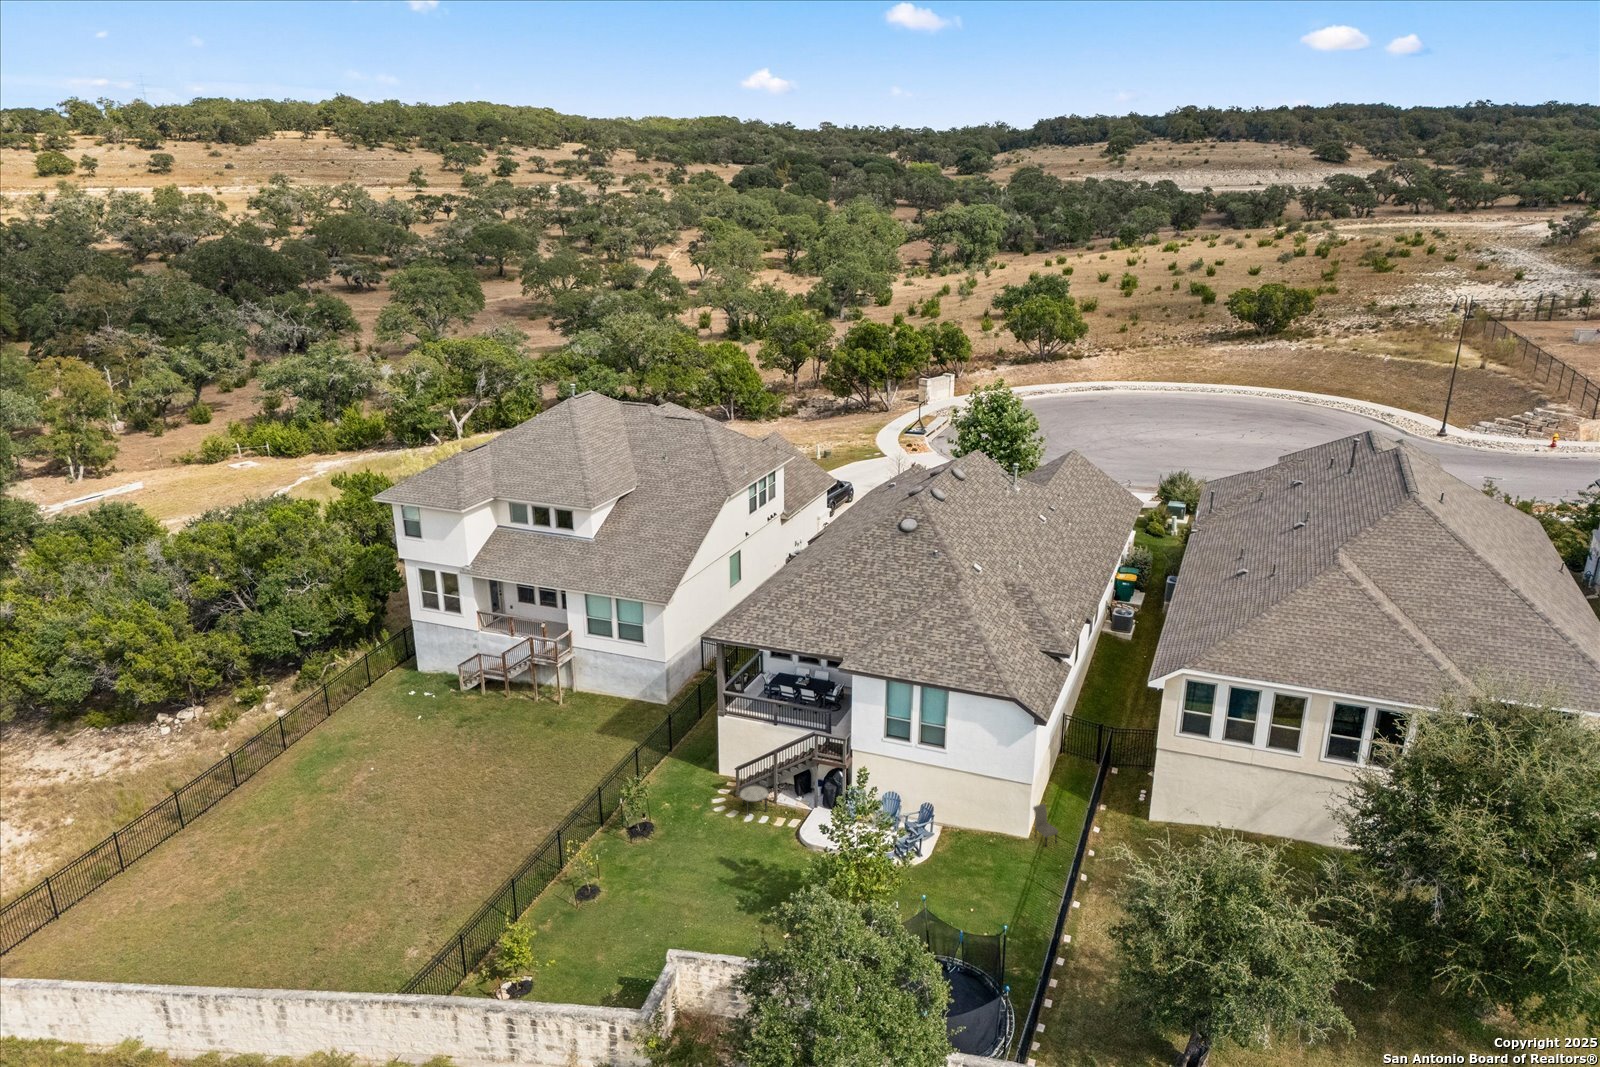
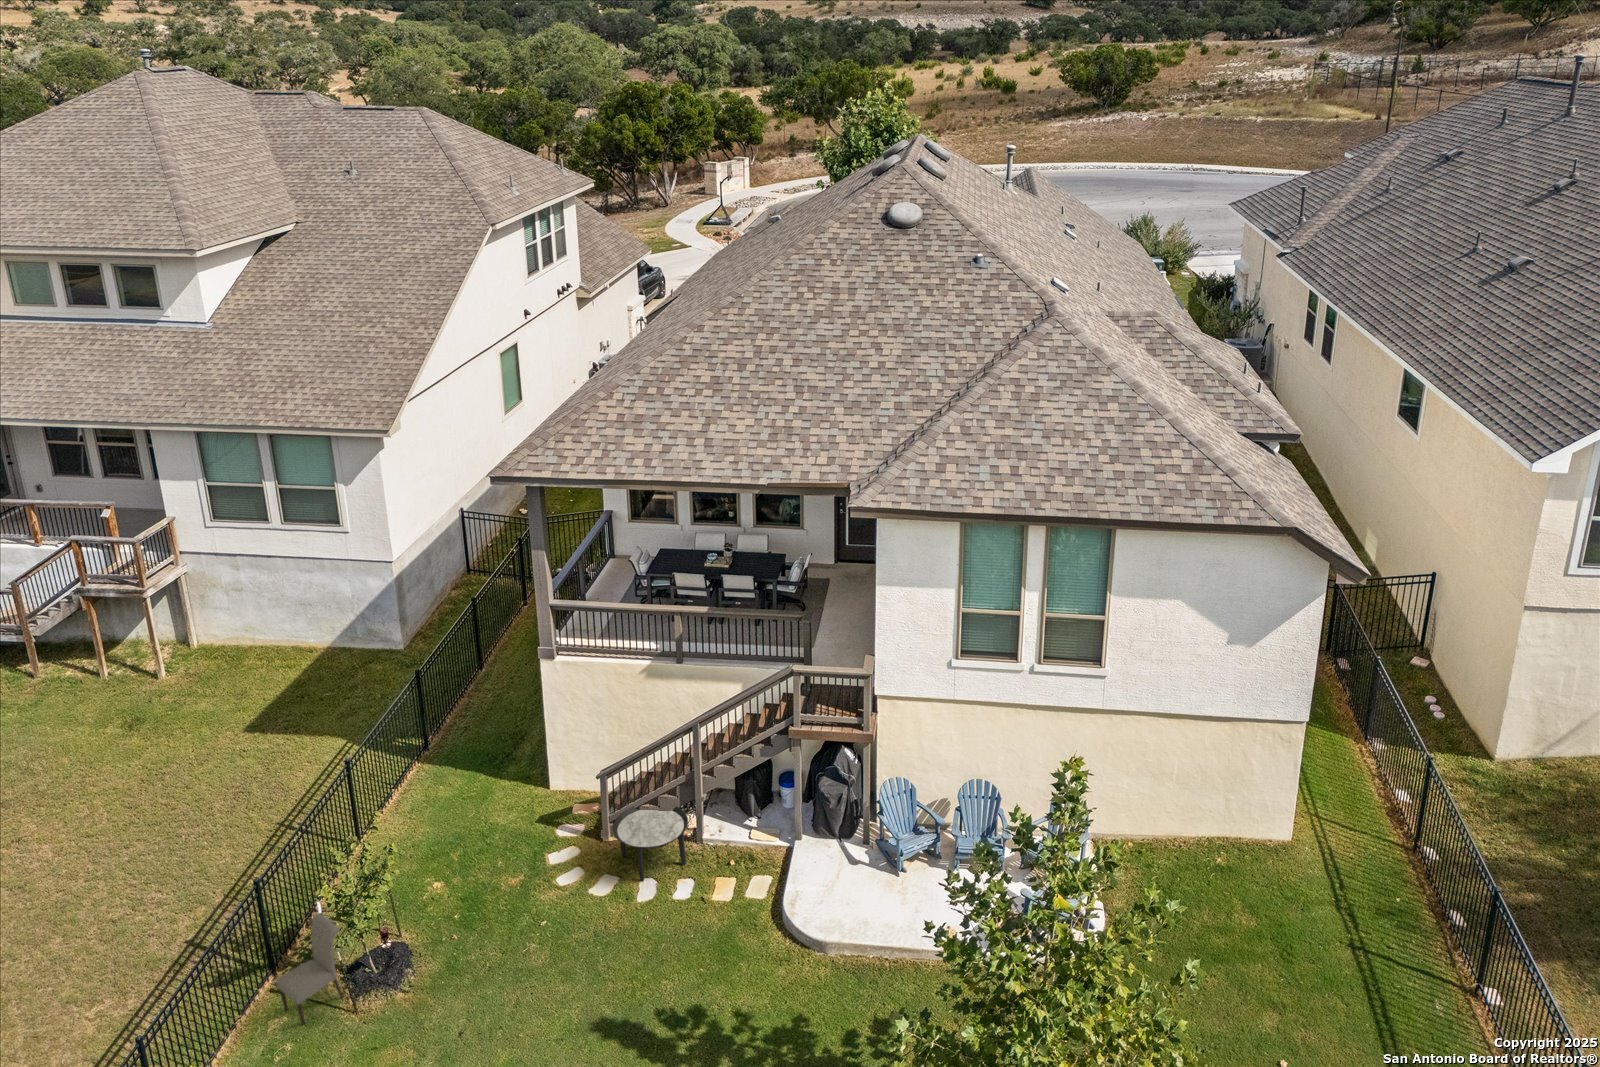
chair: present [1033,804,1058,846] -> present [276,914,343,1025]

